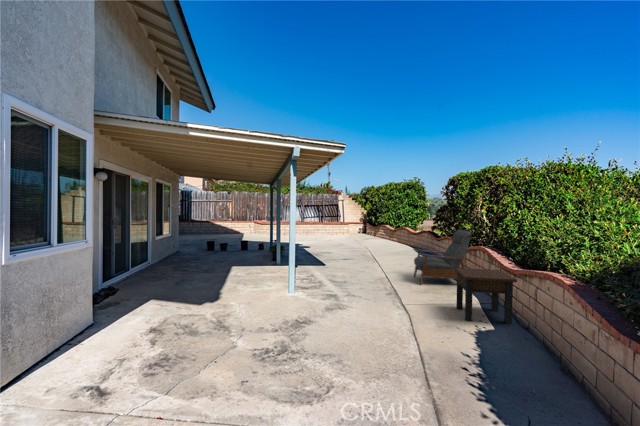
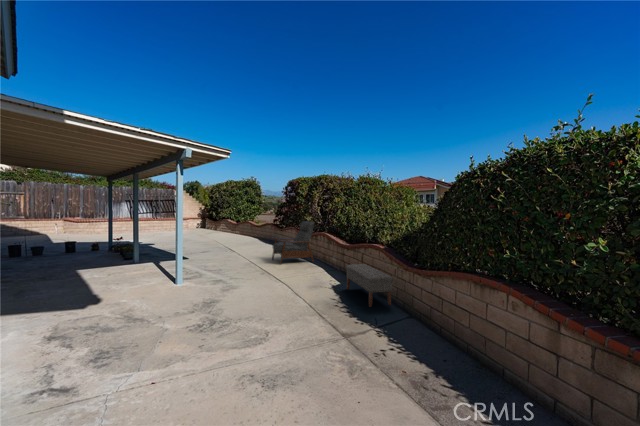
side table: present [454,268,517,324] -> none [311,247,351,281]
bench: none [500,304,586,398] -> present [346,264,393,307]

